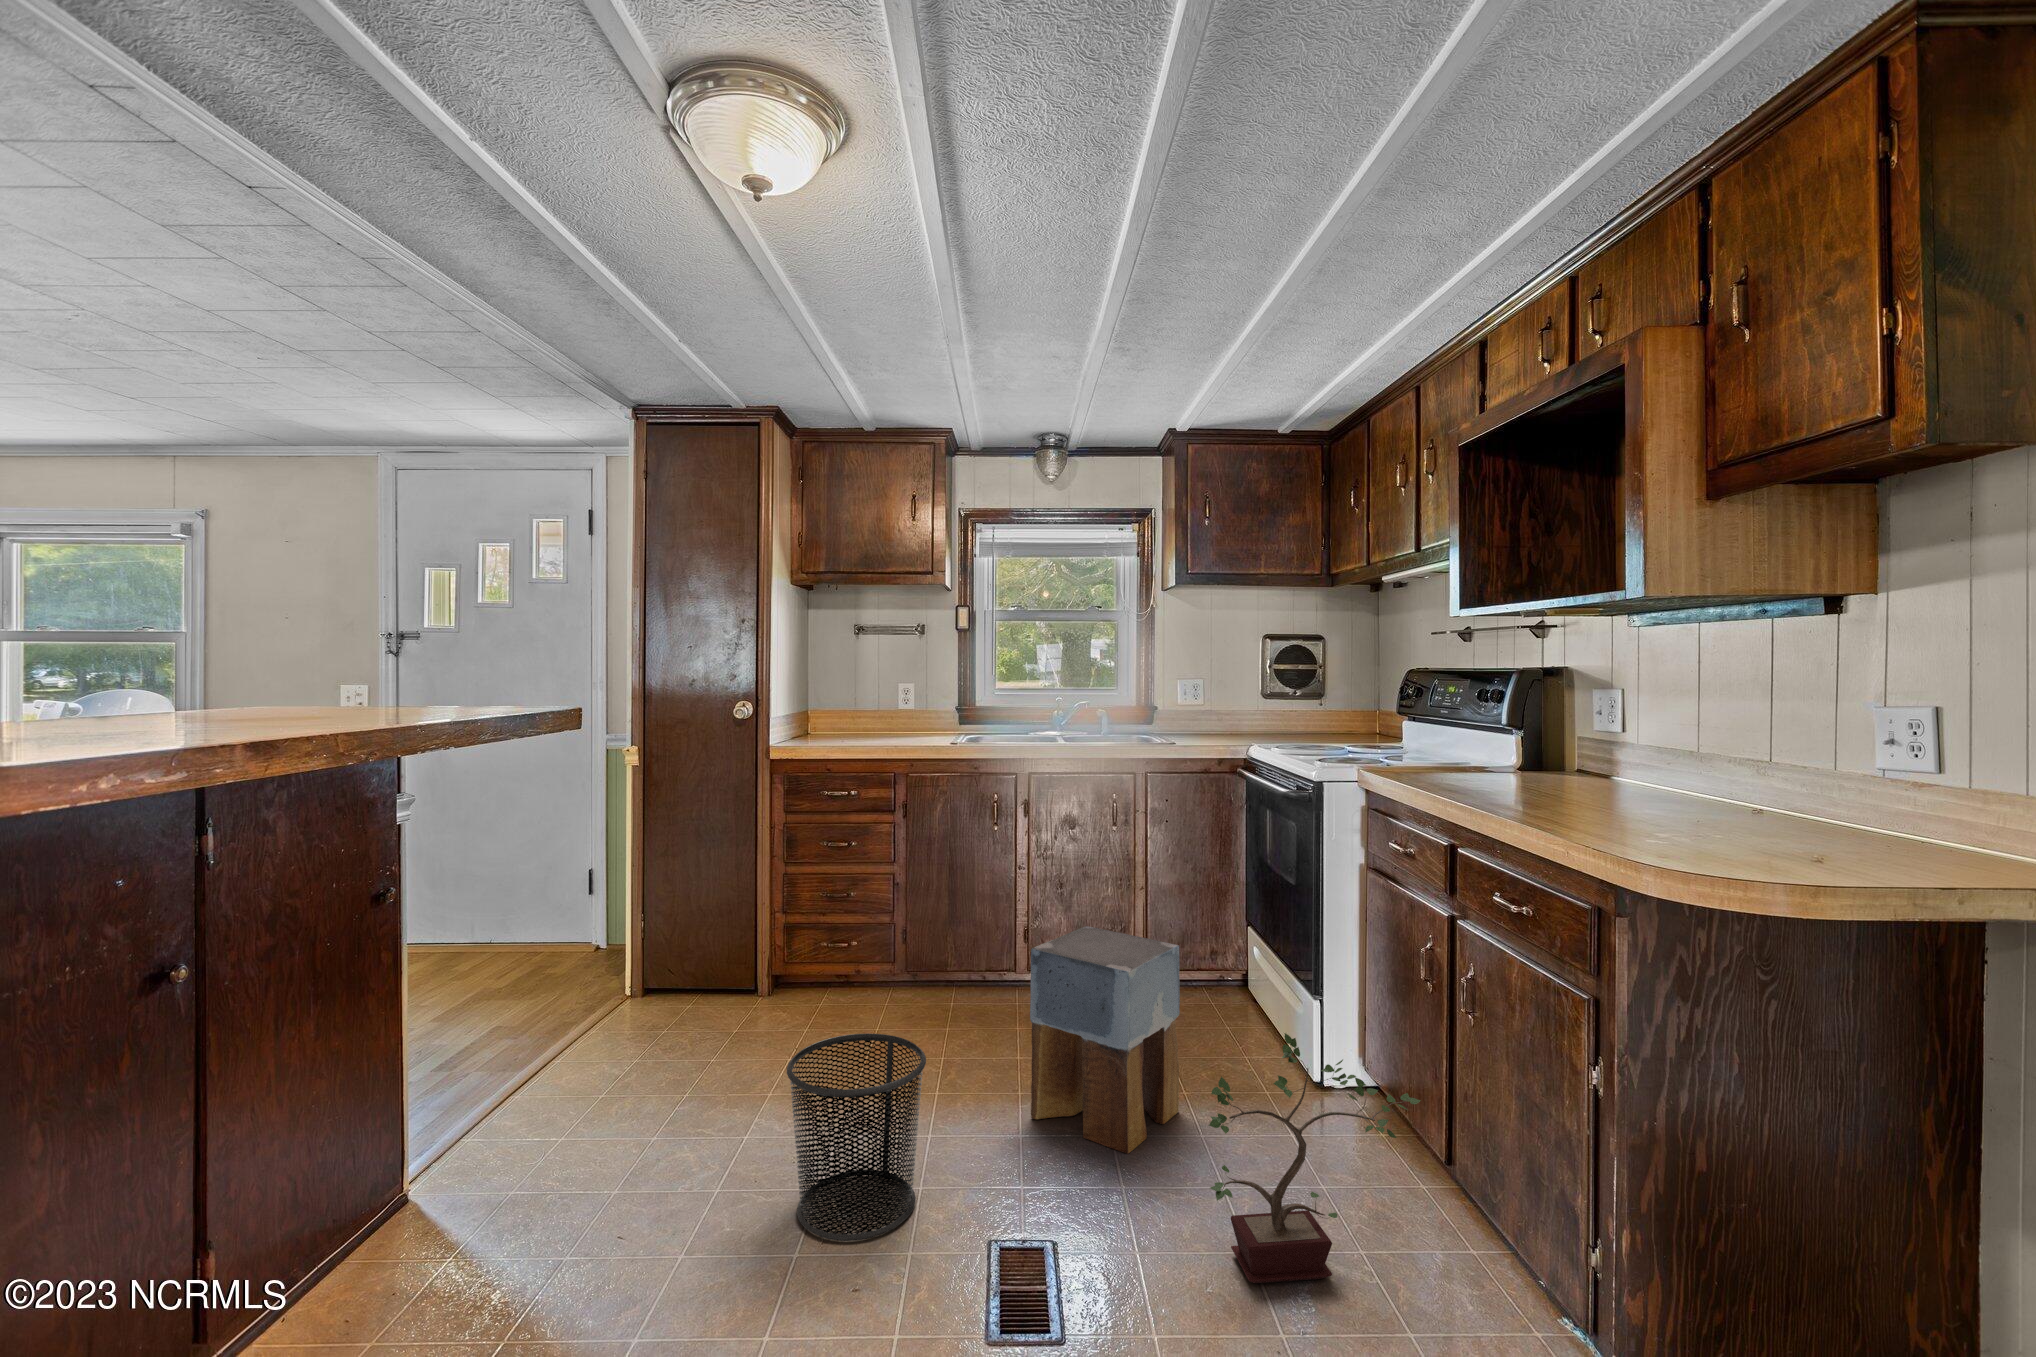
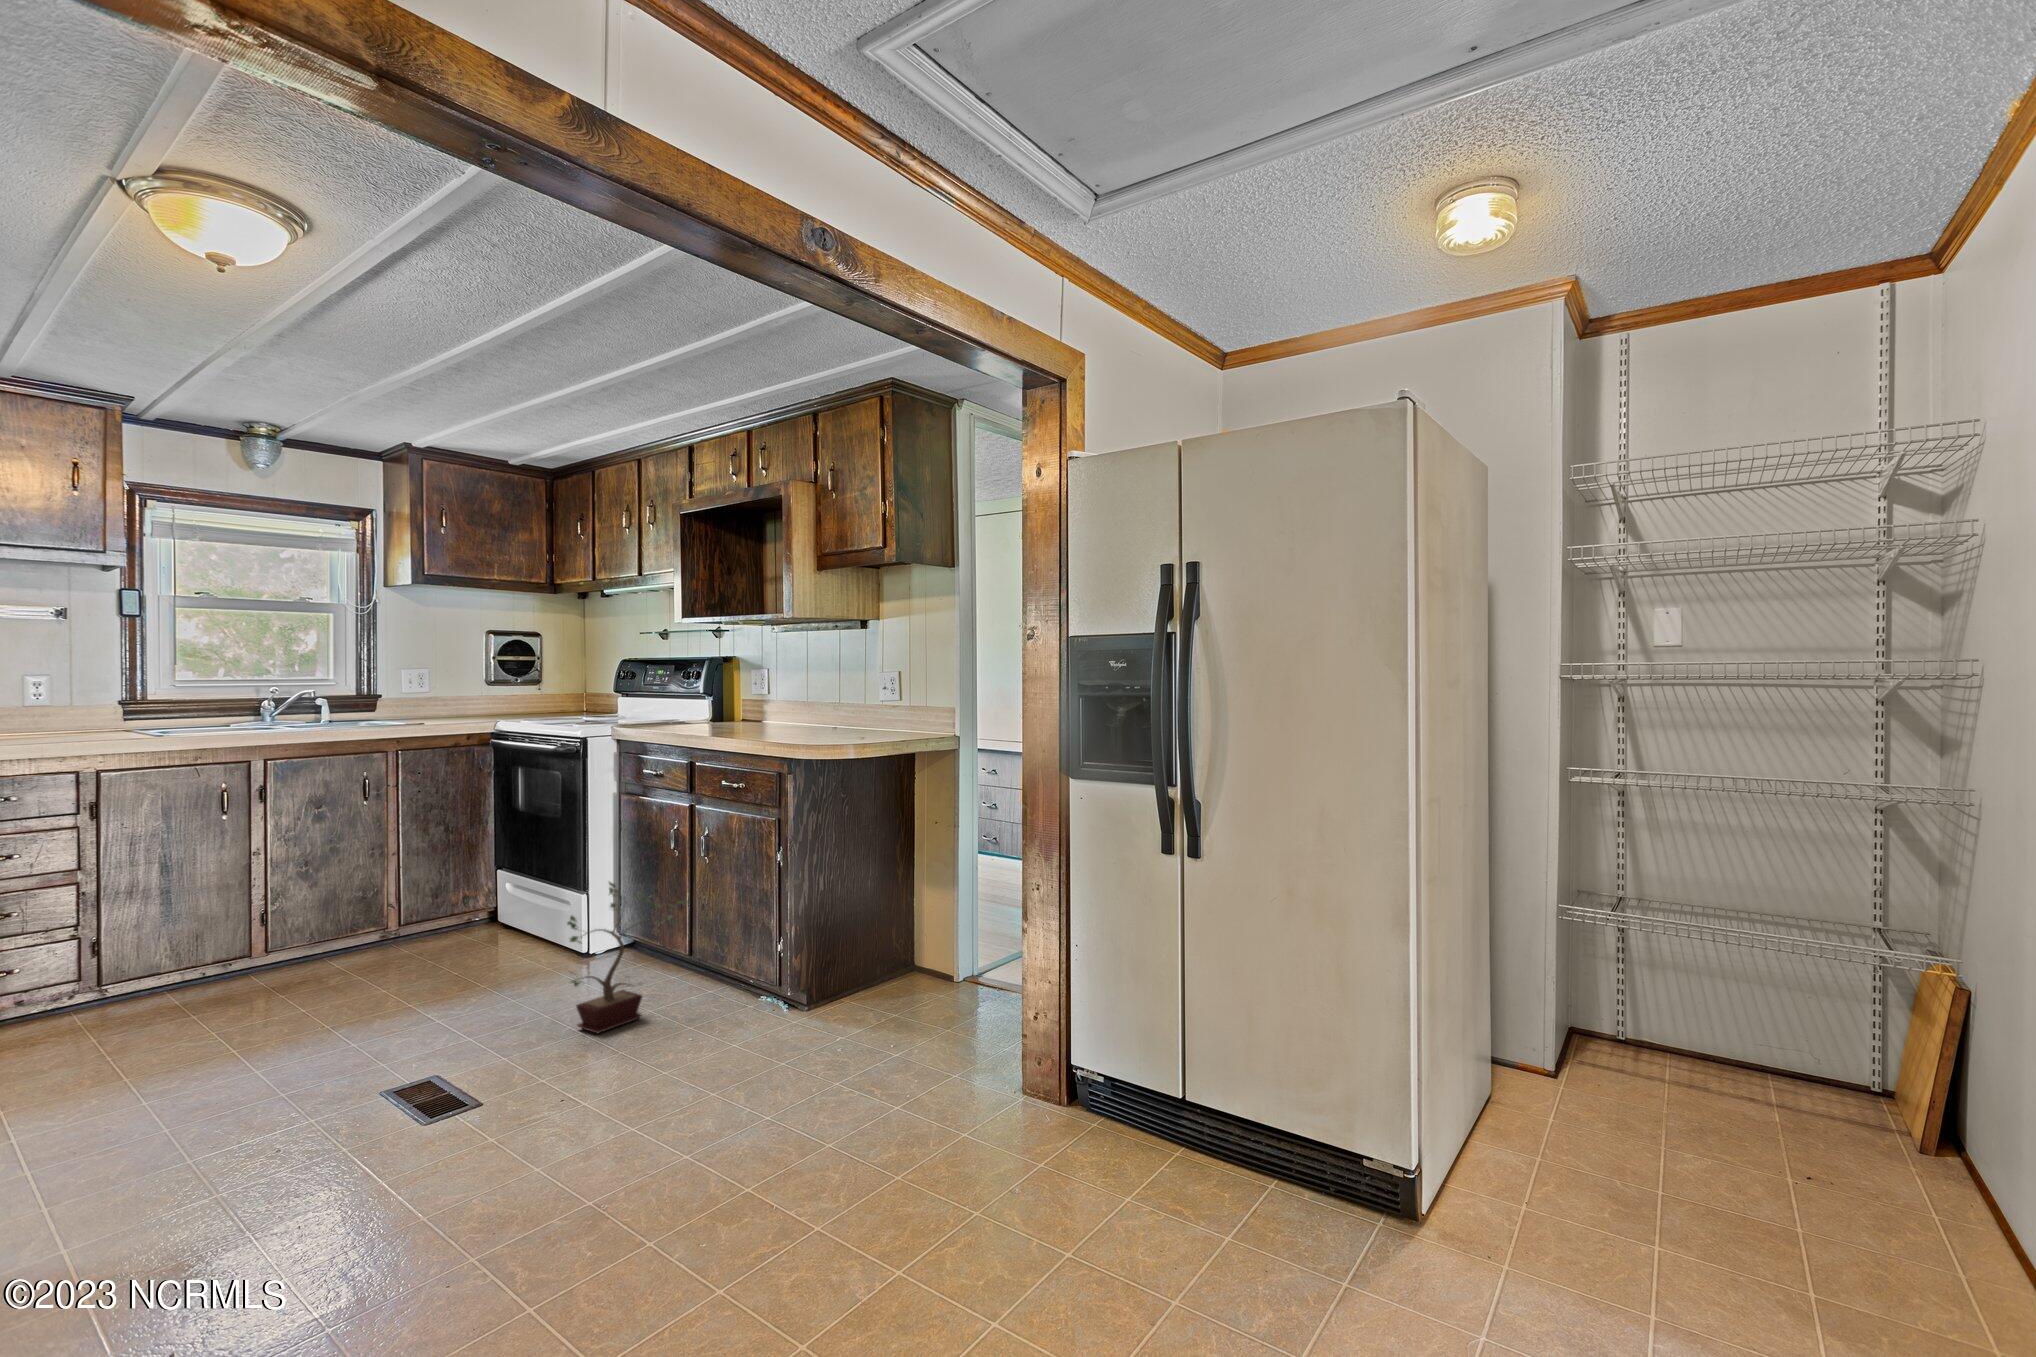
stool: present [1030,926,1180,1154] -> none [361,866,491,1029]
trash can: present [787,1033,926,1241] -> none [164,966,316,1131]

